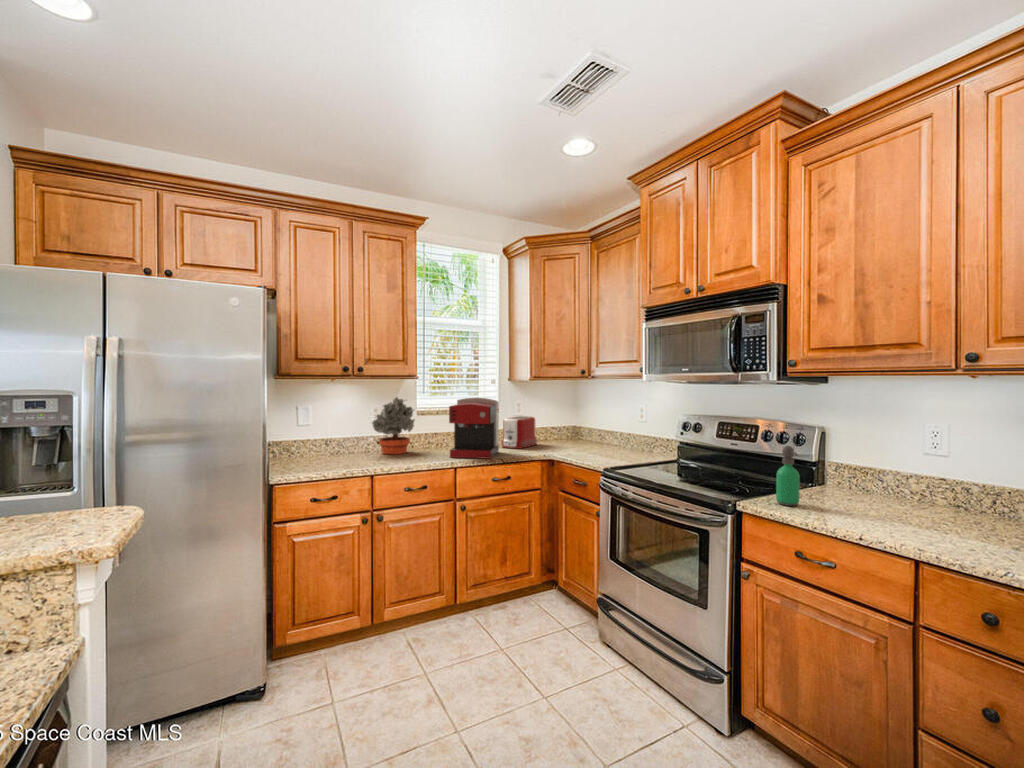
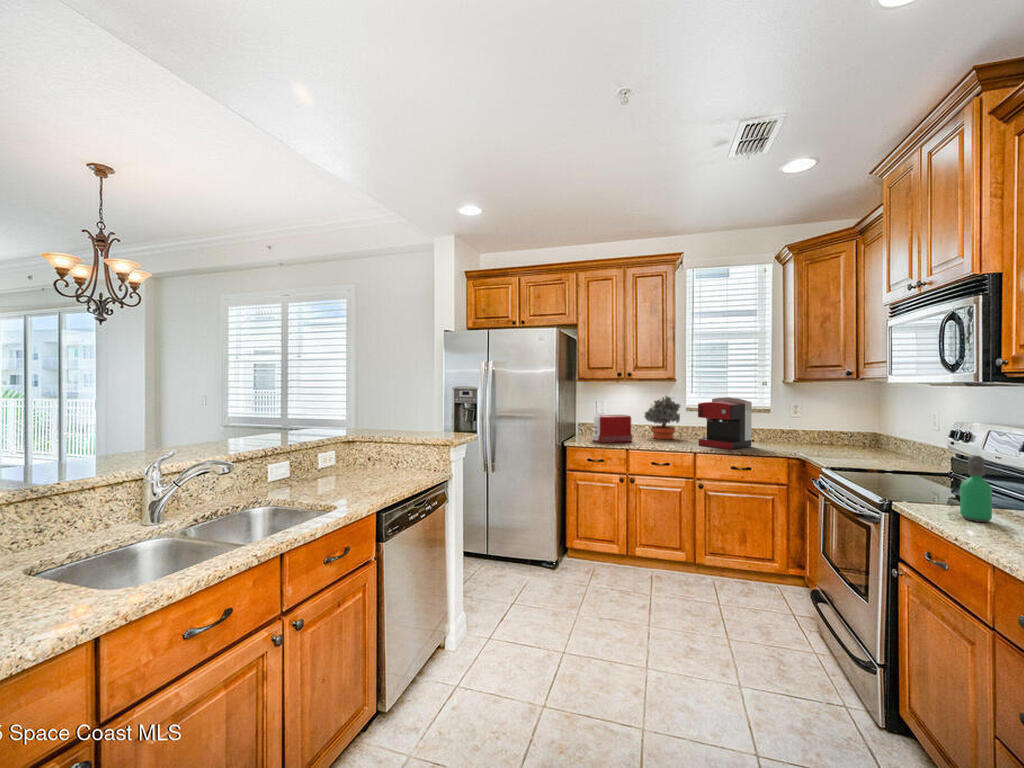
toaster: present [501,416,537,449] -> present [593,415,633,443]

